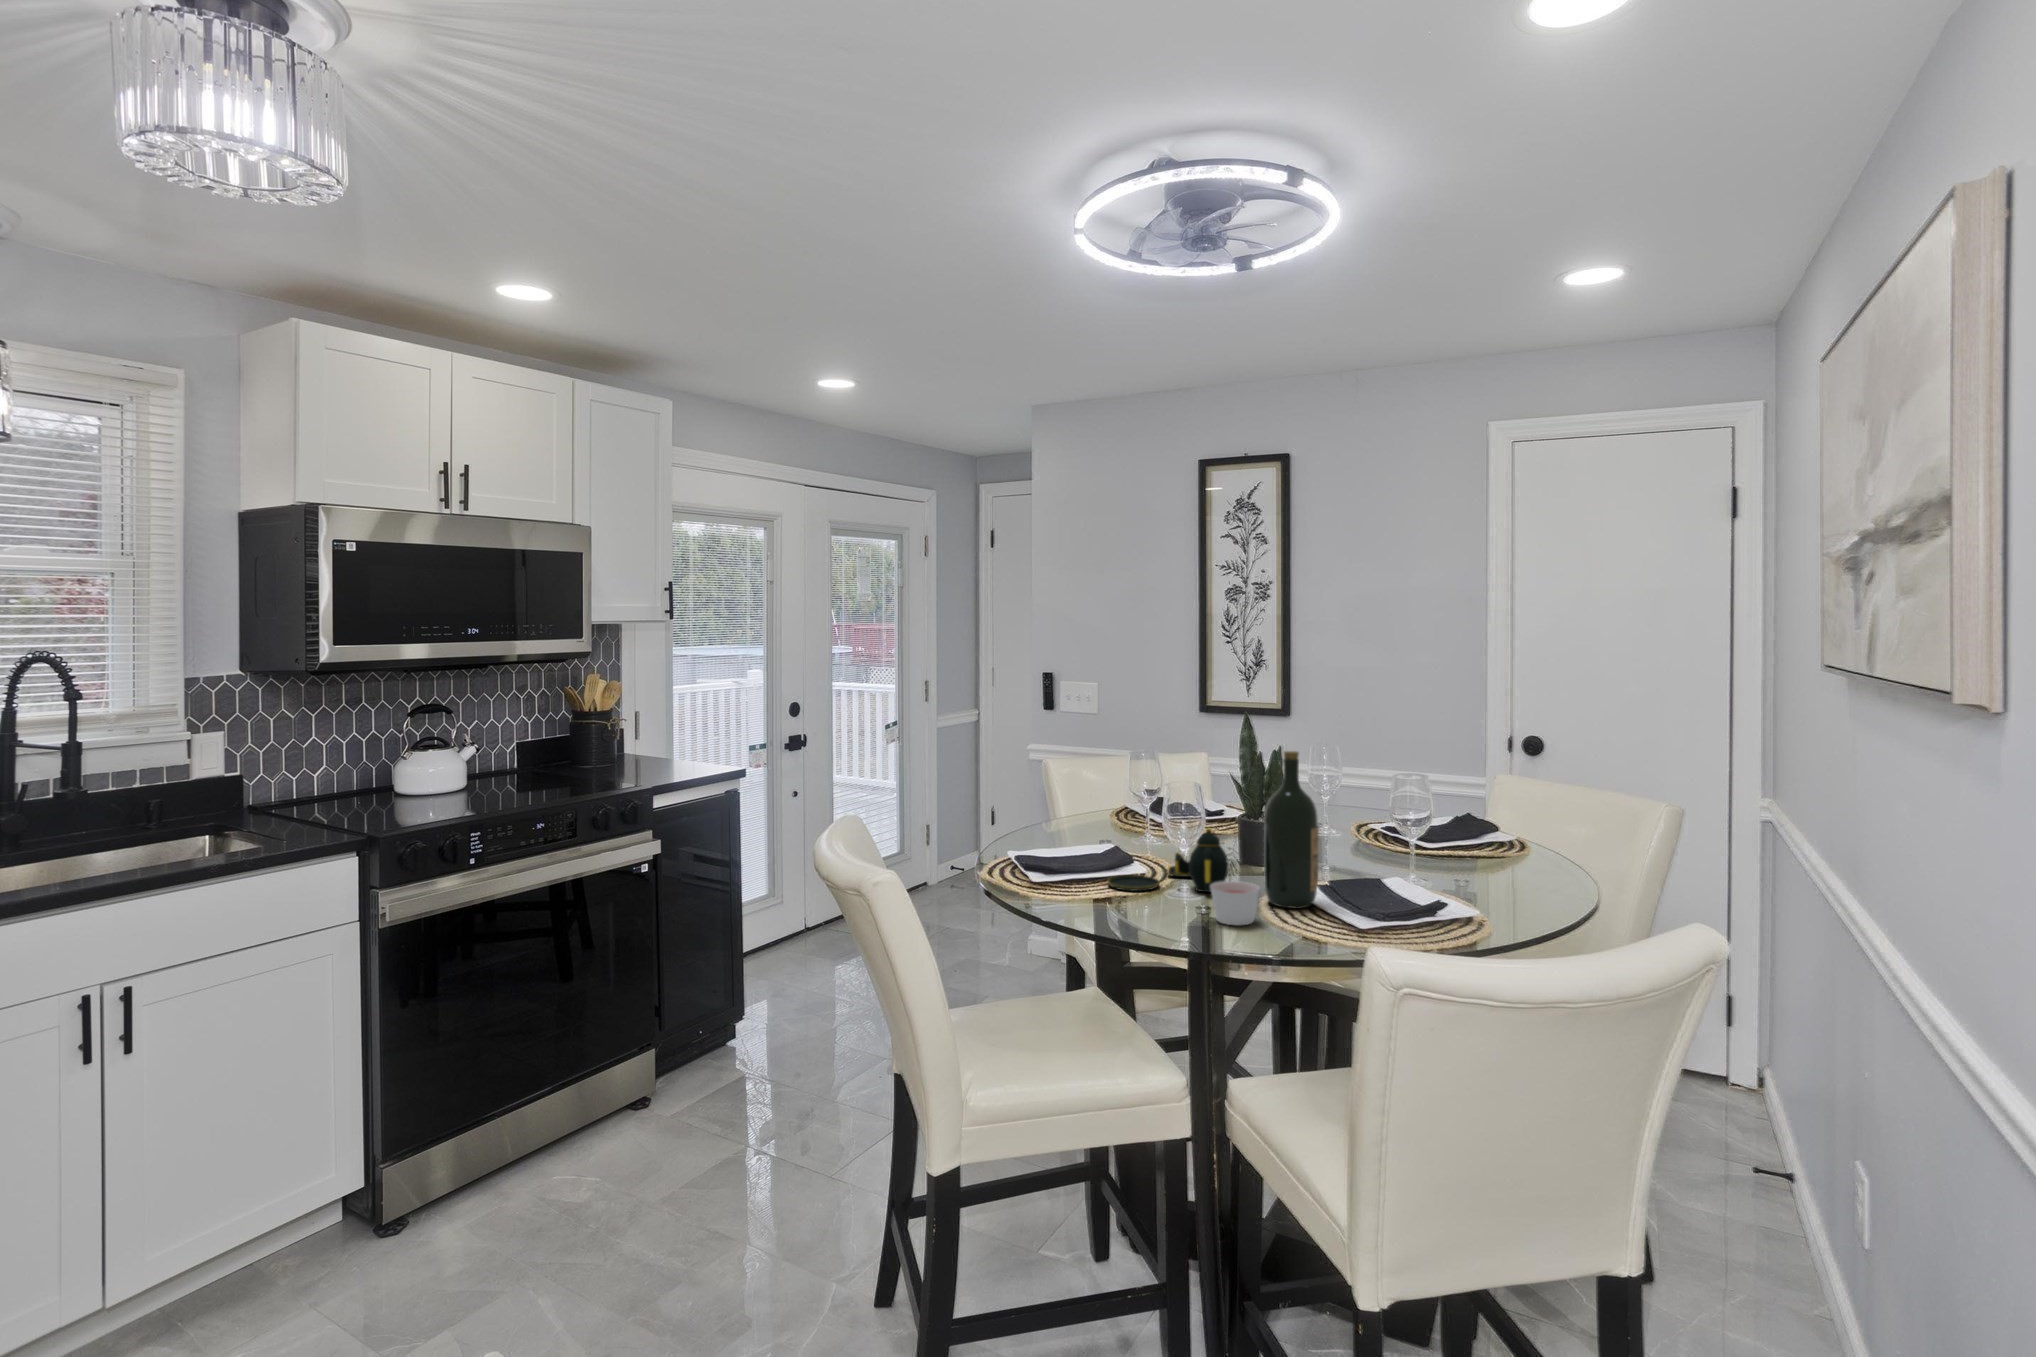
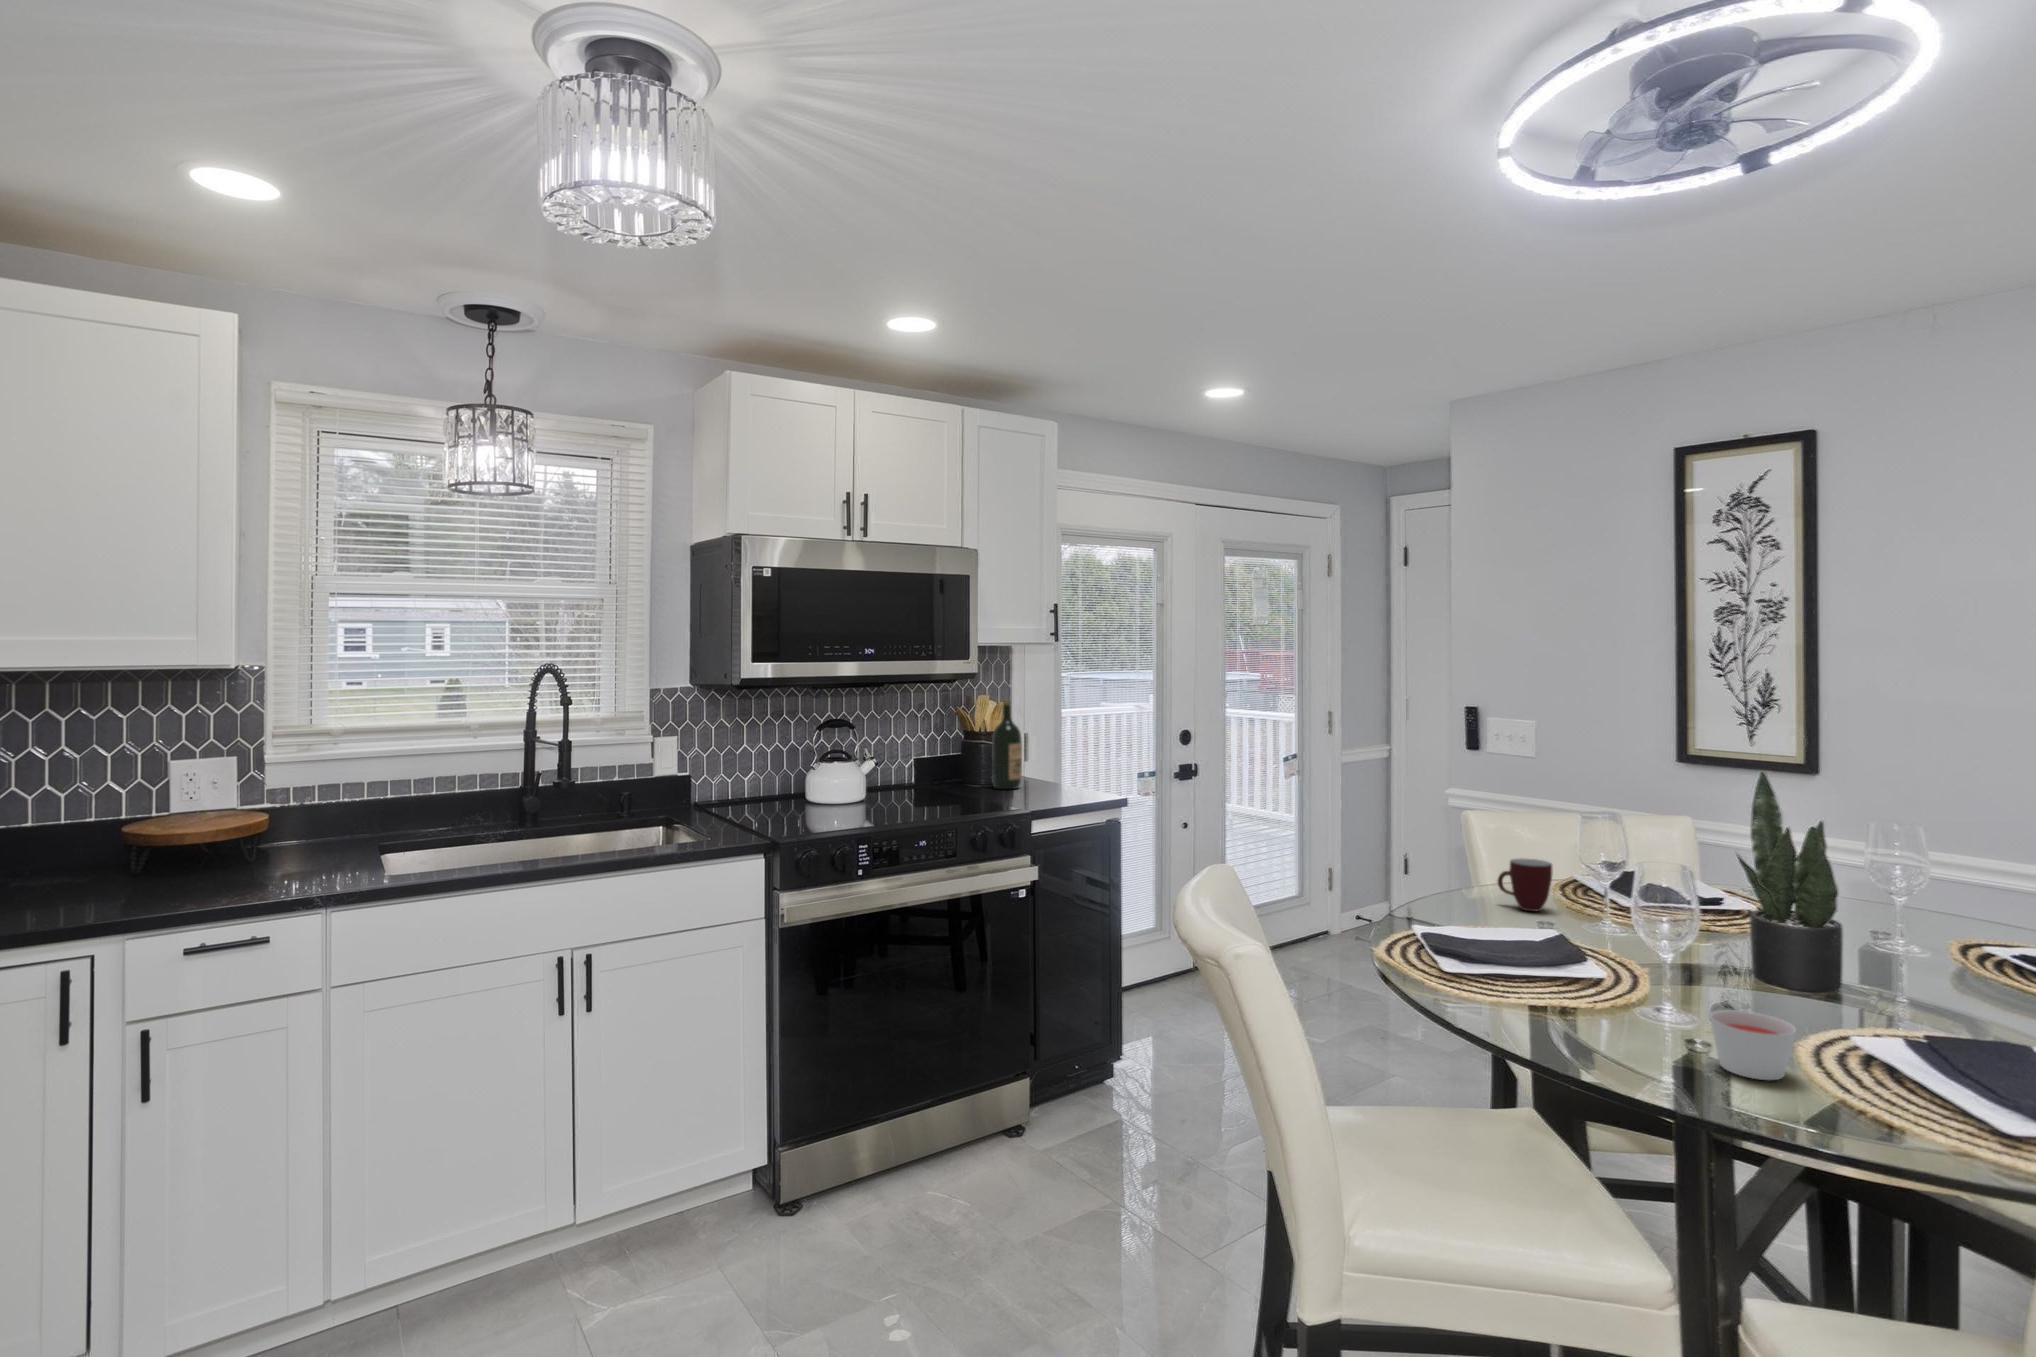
wine bottle: present [1264,751,1319,909] -> present [992,701,1022,789]
mug: none [1071,794,1111,835] -> present [1498,859,1552,911]
teapot: present [1108,828,1228,892] -> none [1547,927,1736,1018]

